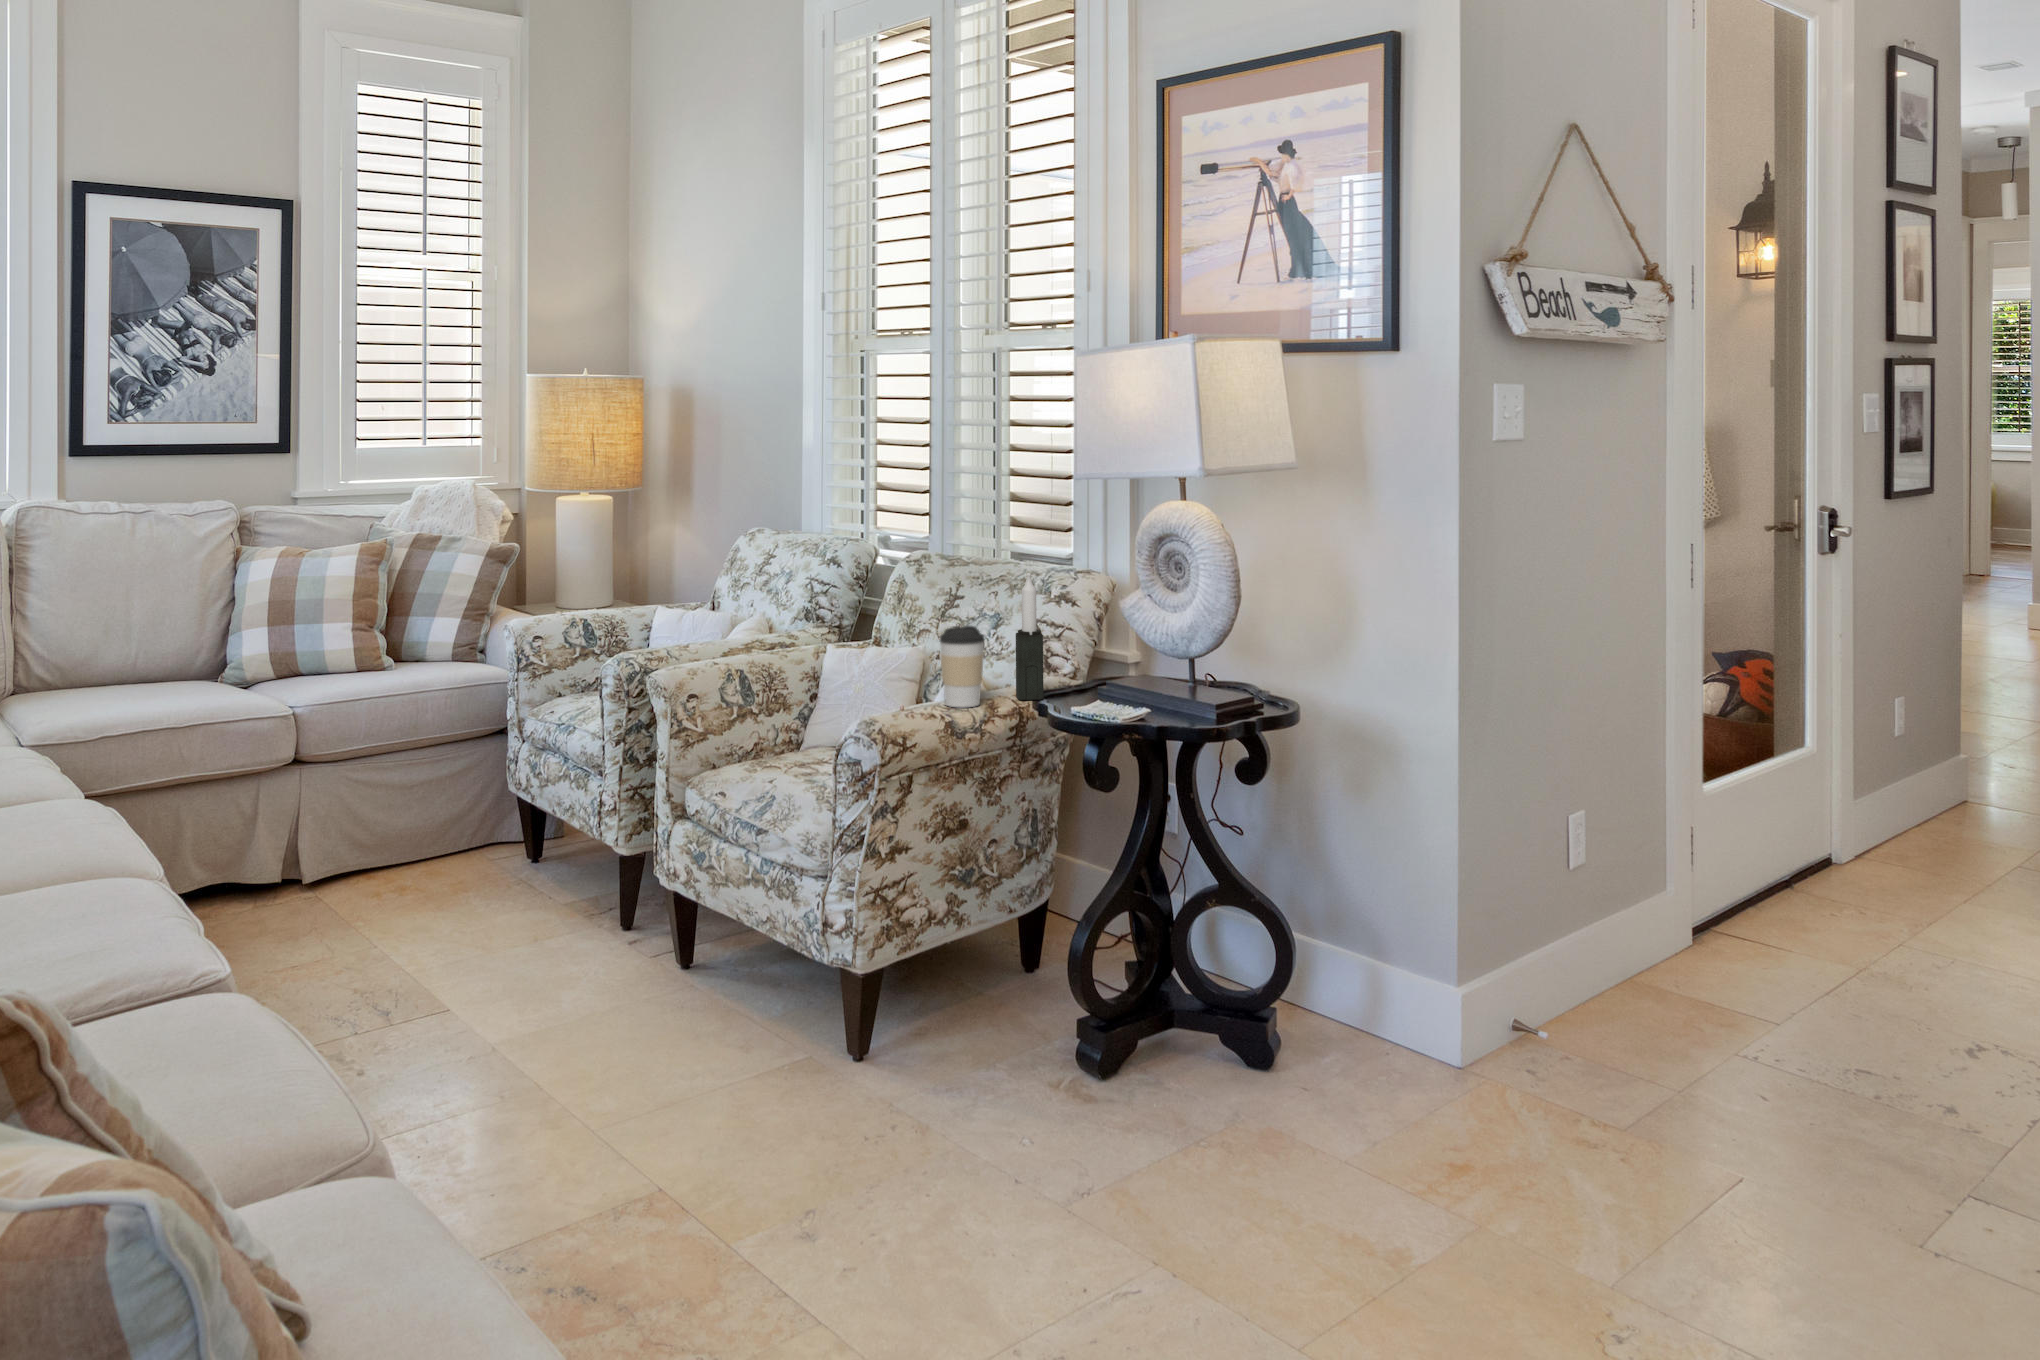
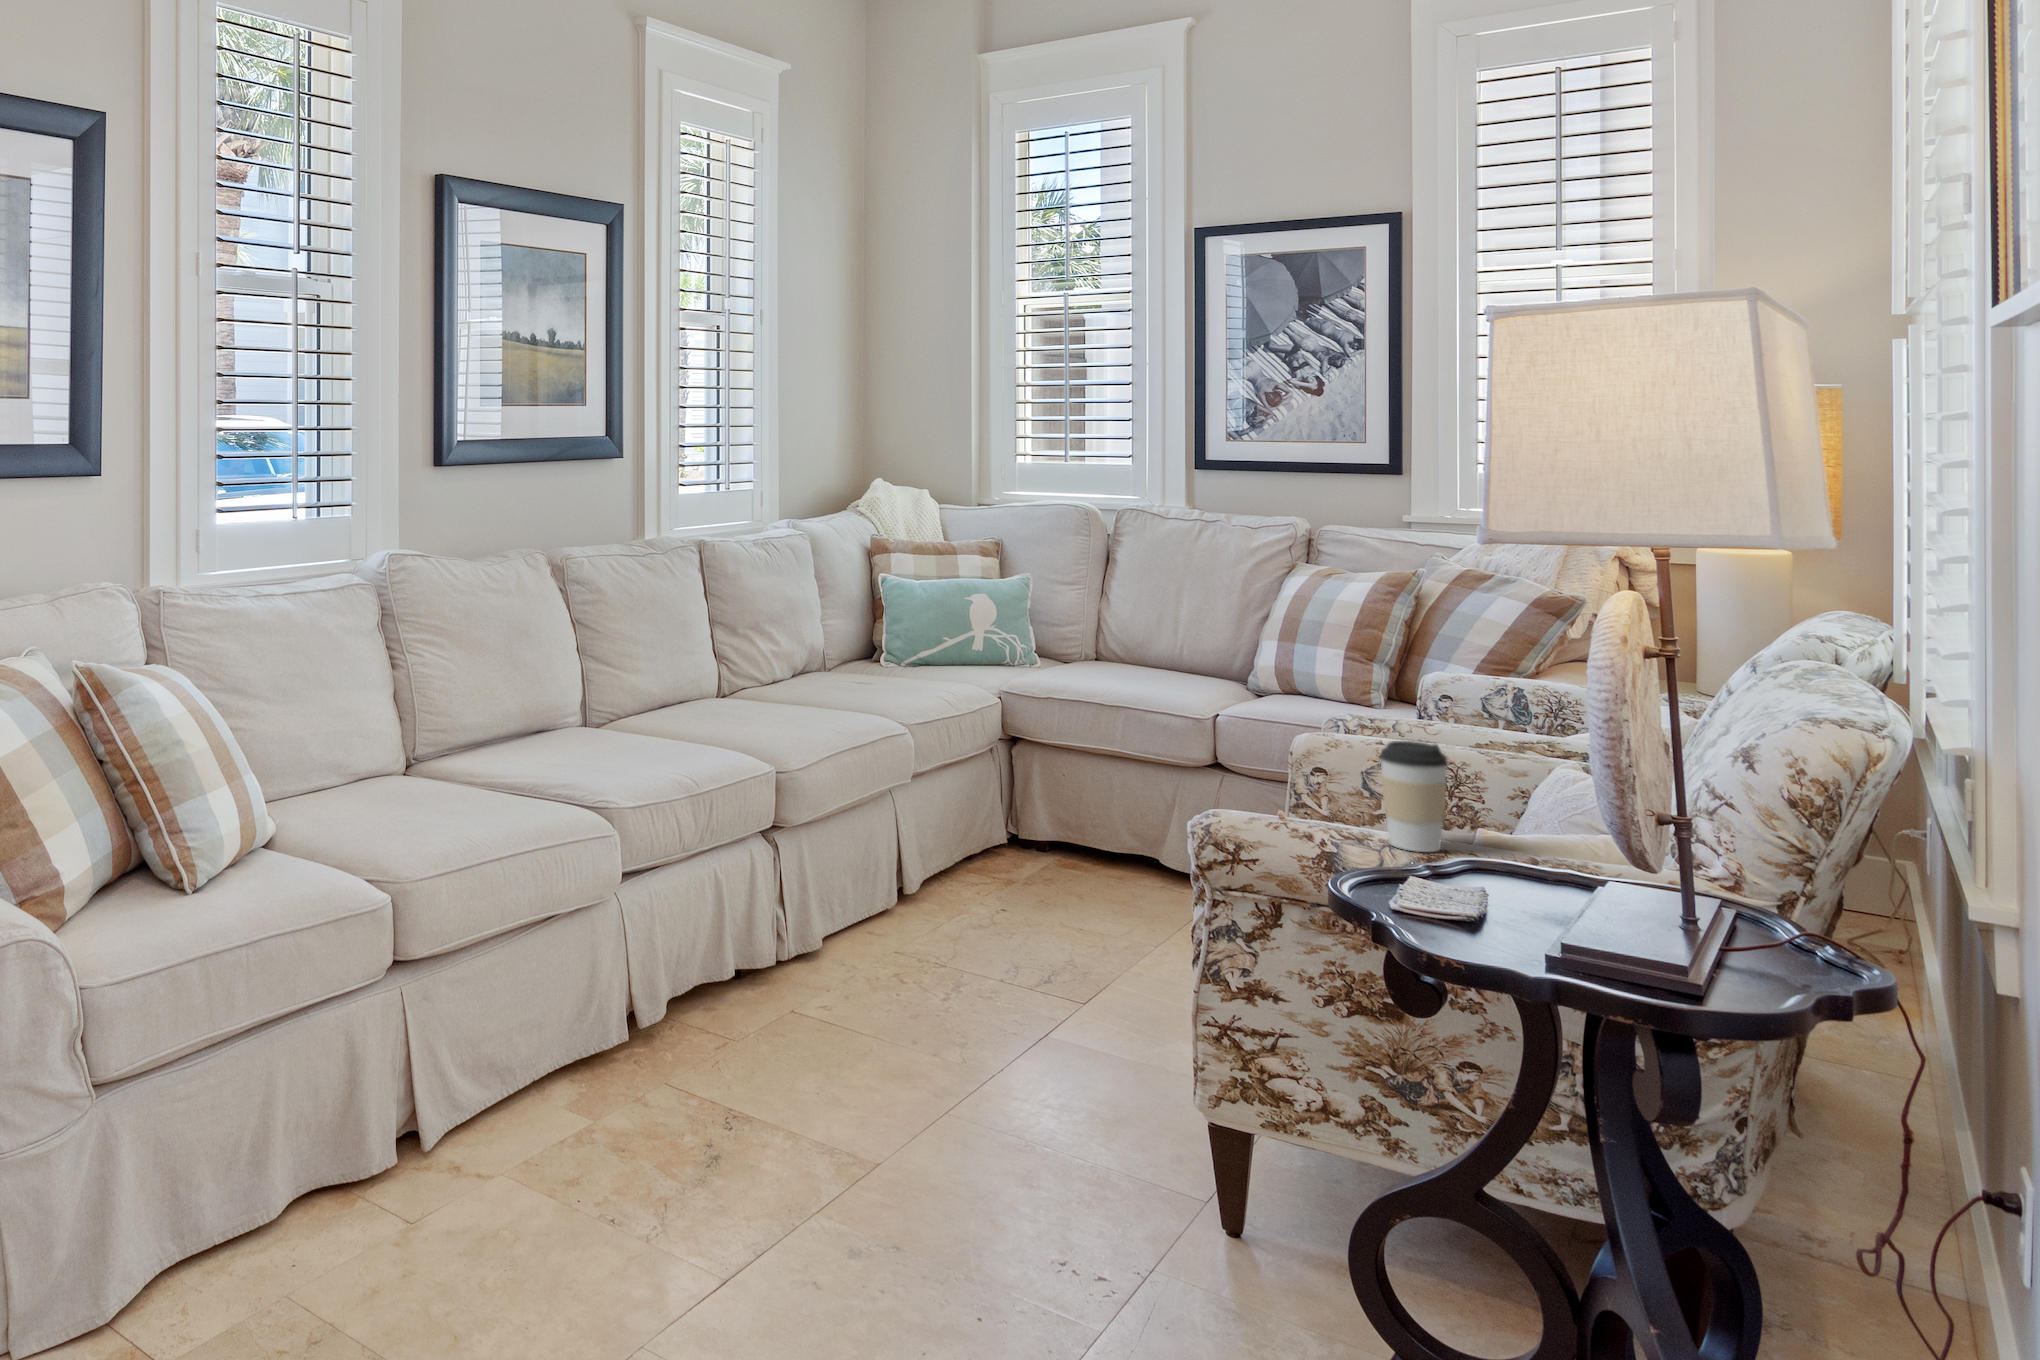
candle: present [1016,573,1044,700] -> none [1501,690,1555,876]

